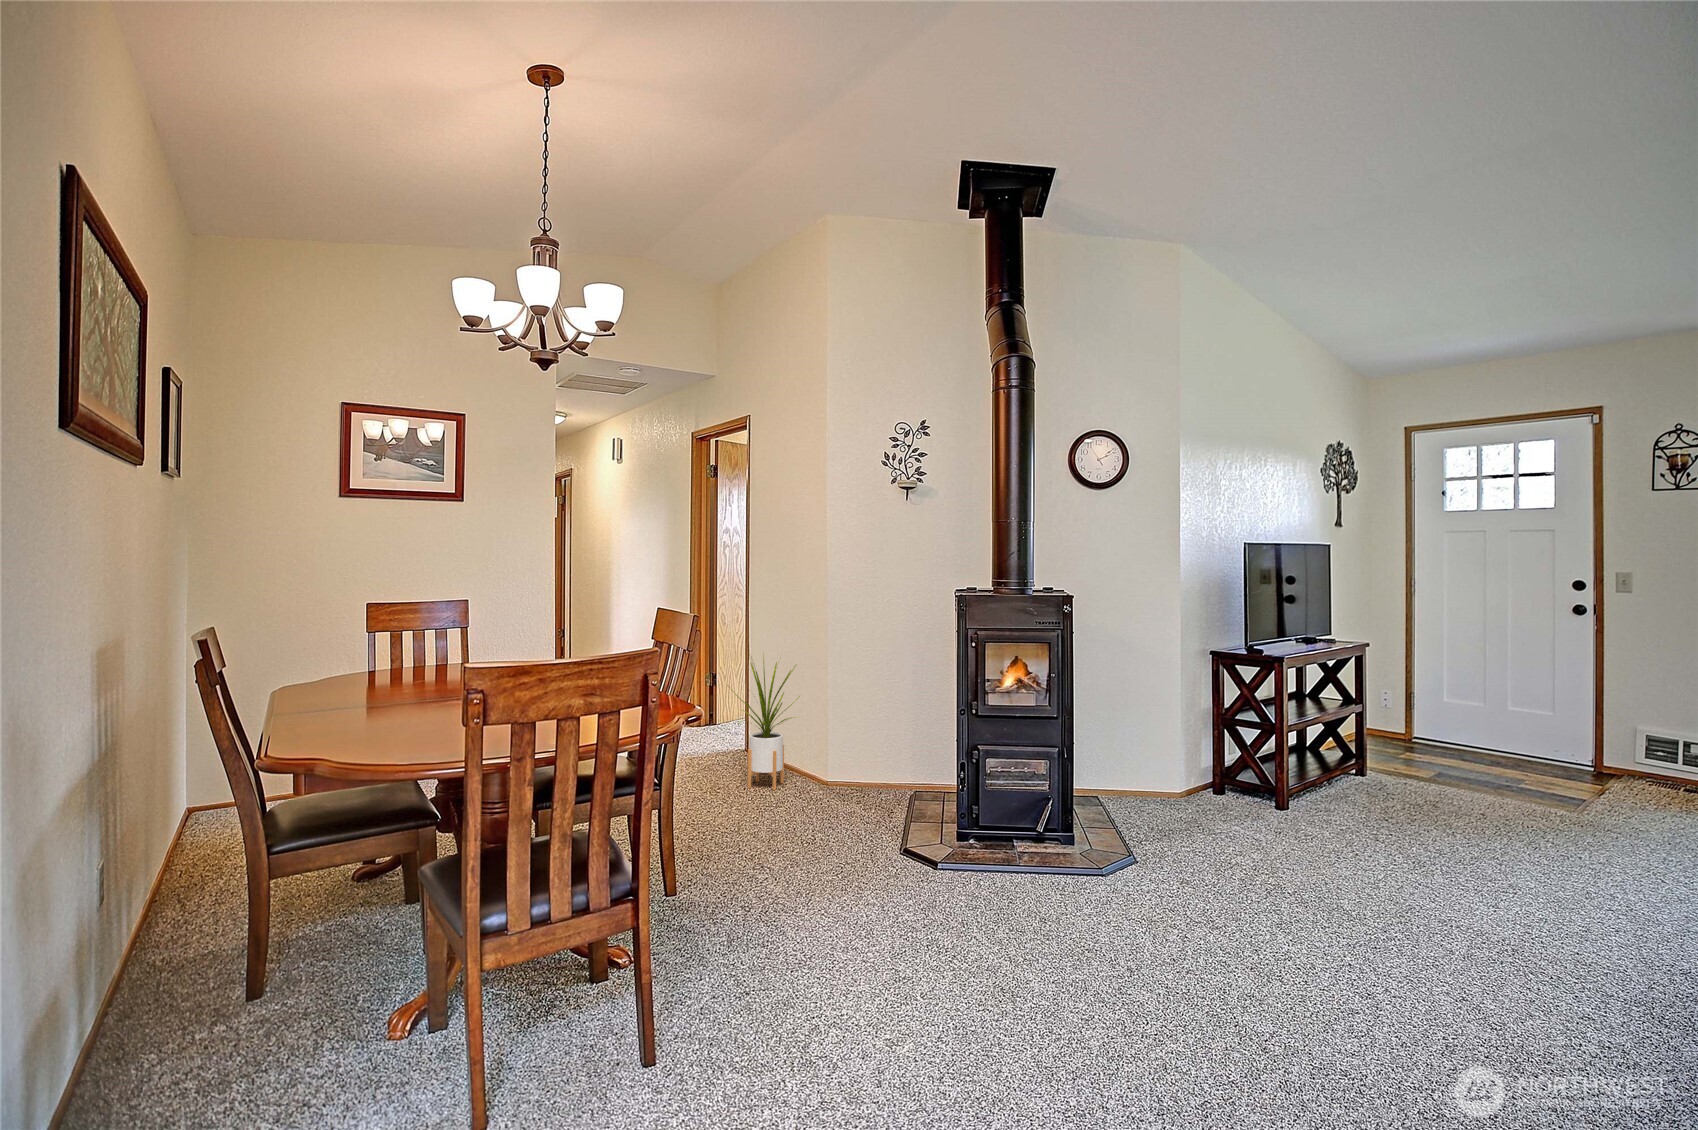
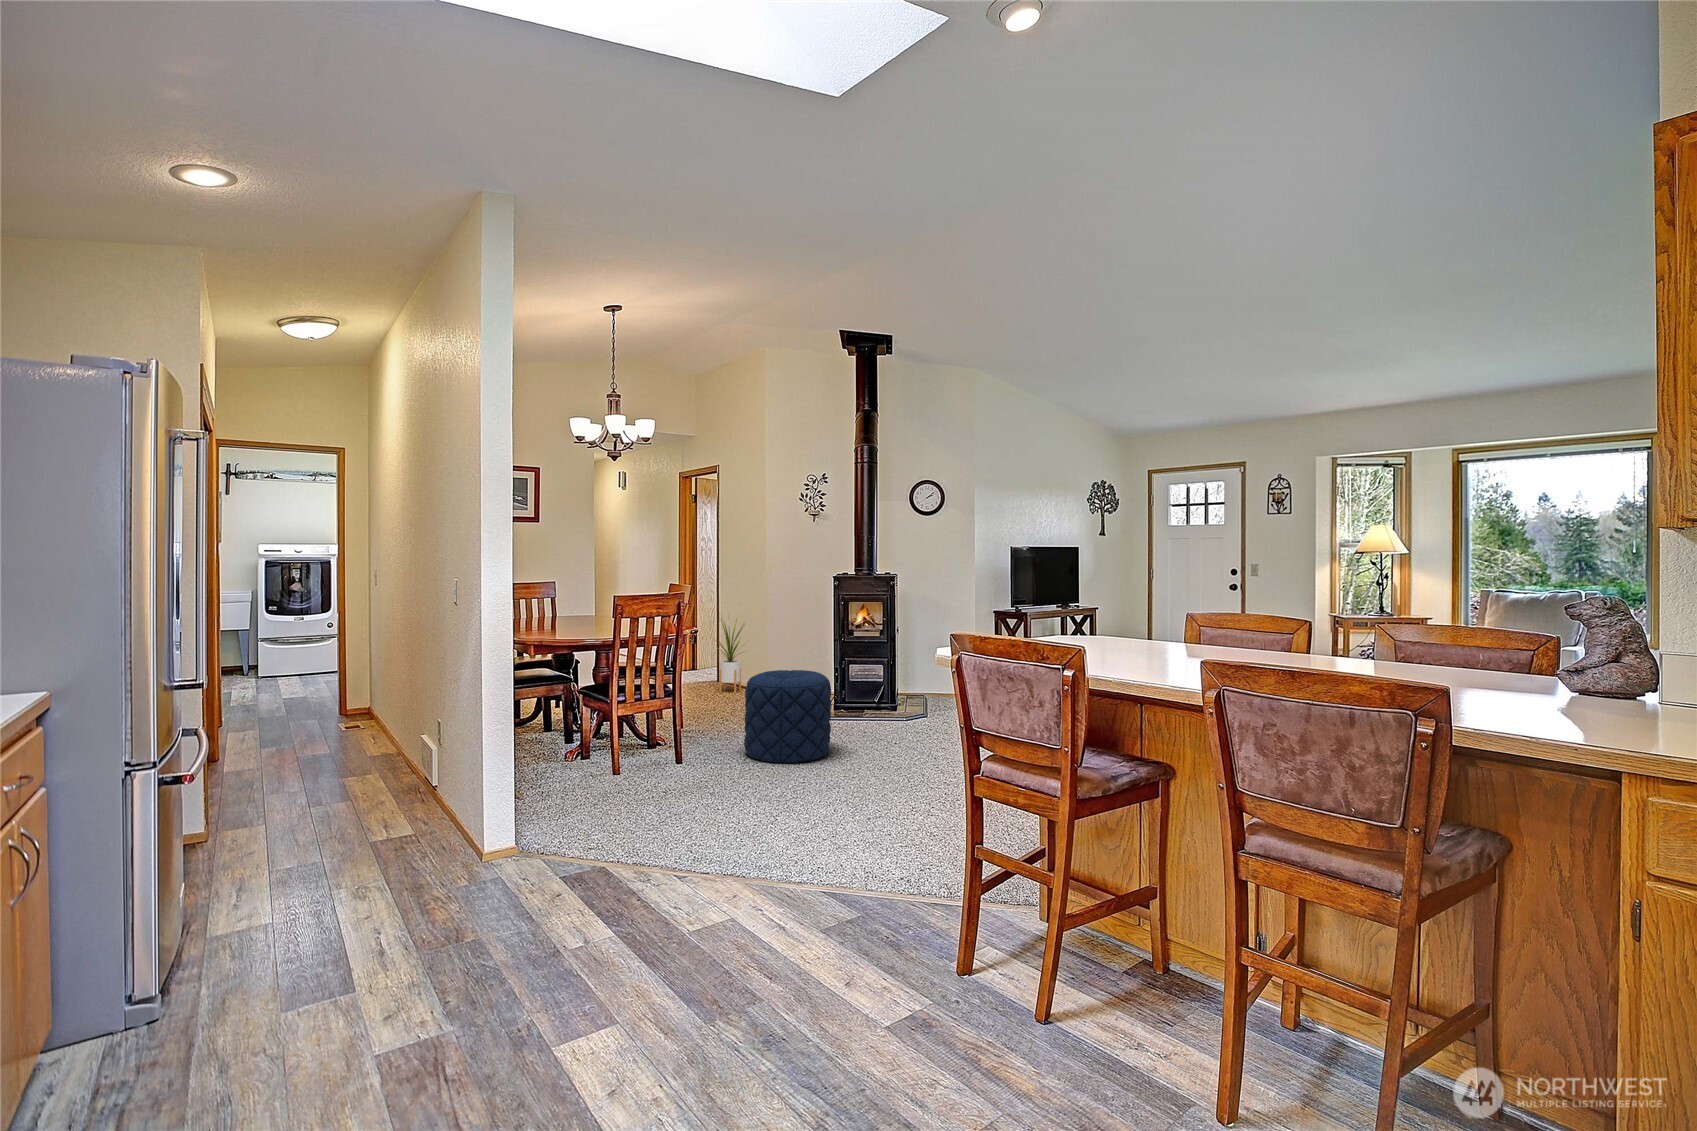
pouf: none [800,811,1001,1069] -> present [744,670,831,763]

